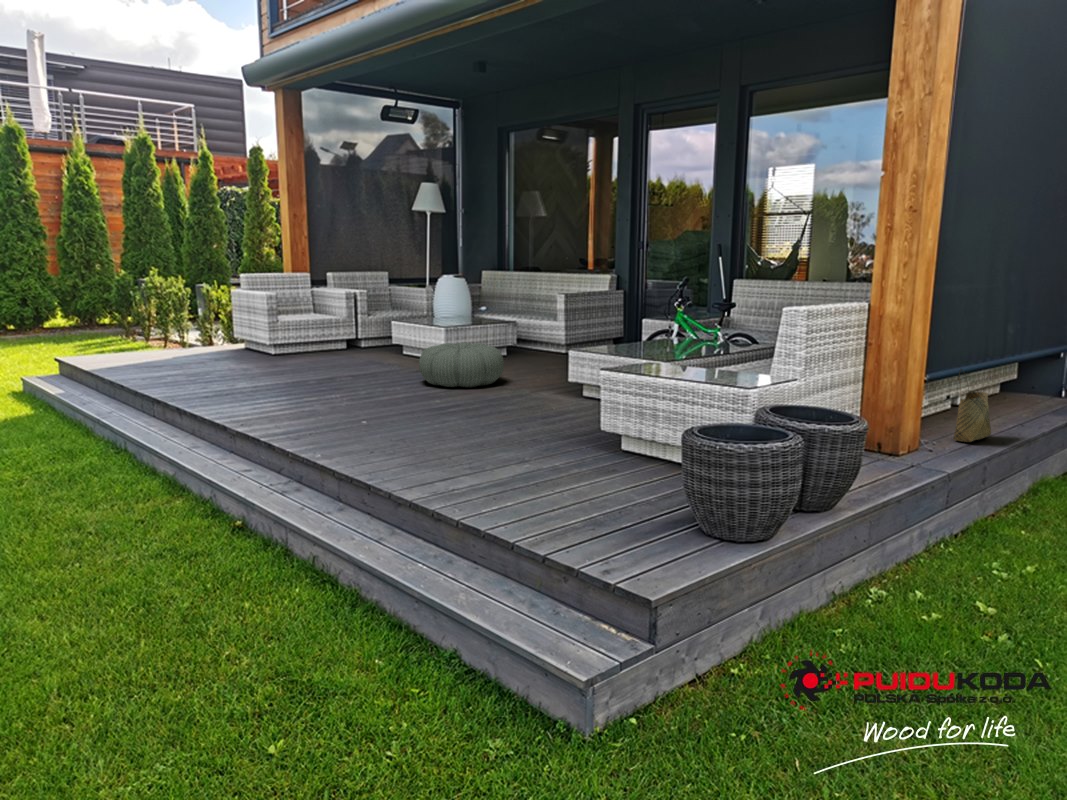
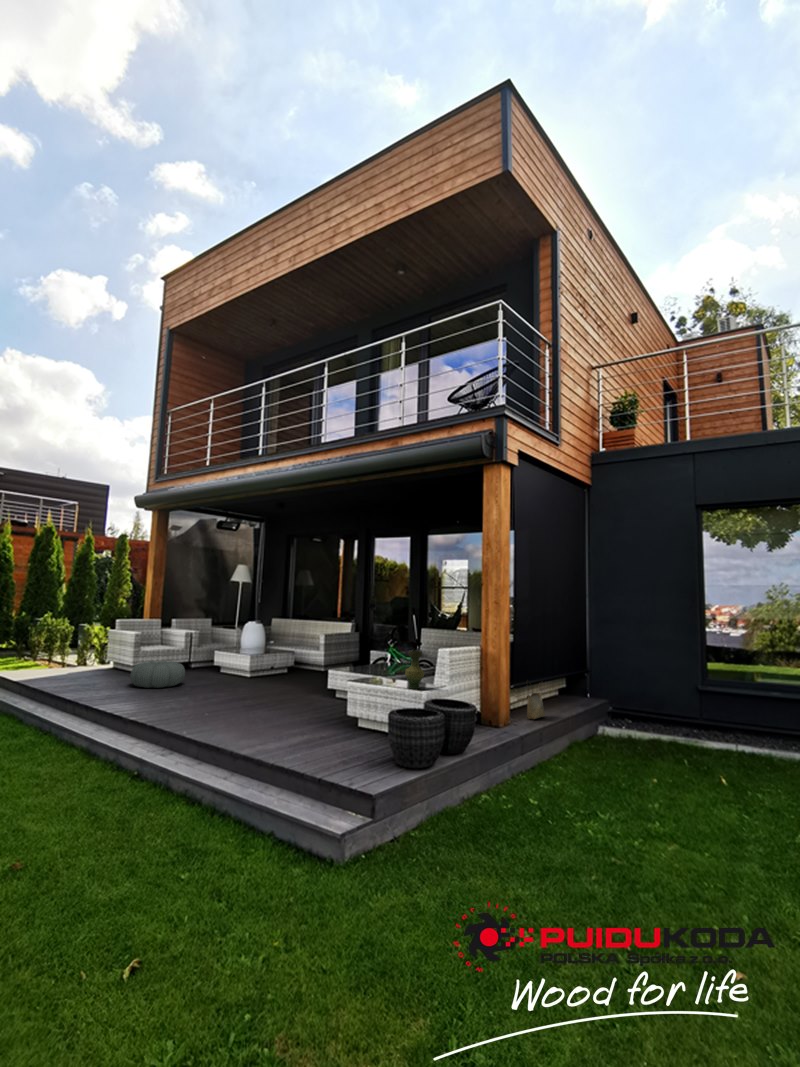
vase: none [713,311,752,385] -> present [405,651,424,689]
pouf: present [419,343,504,387] -> present [130,661,185,688]

